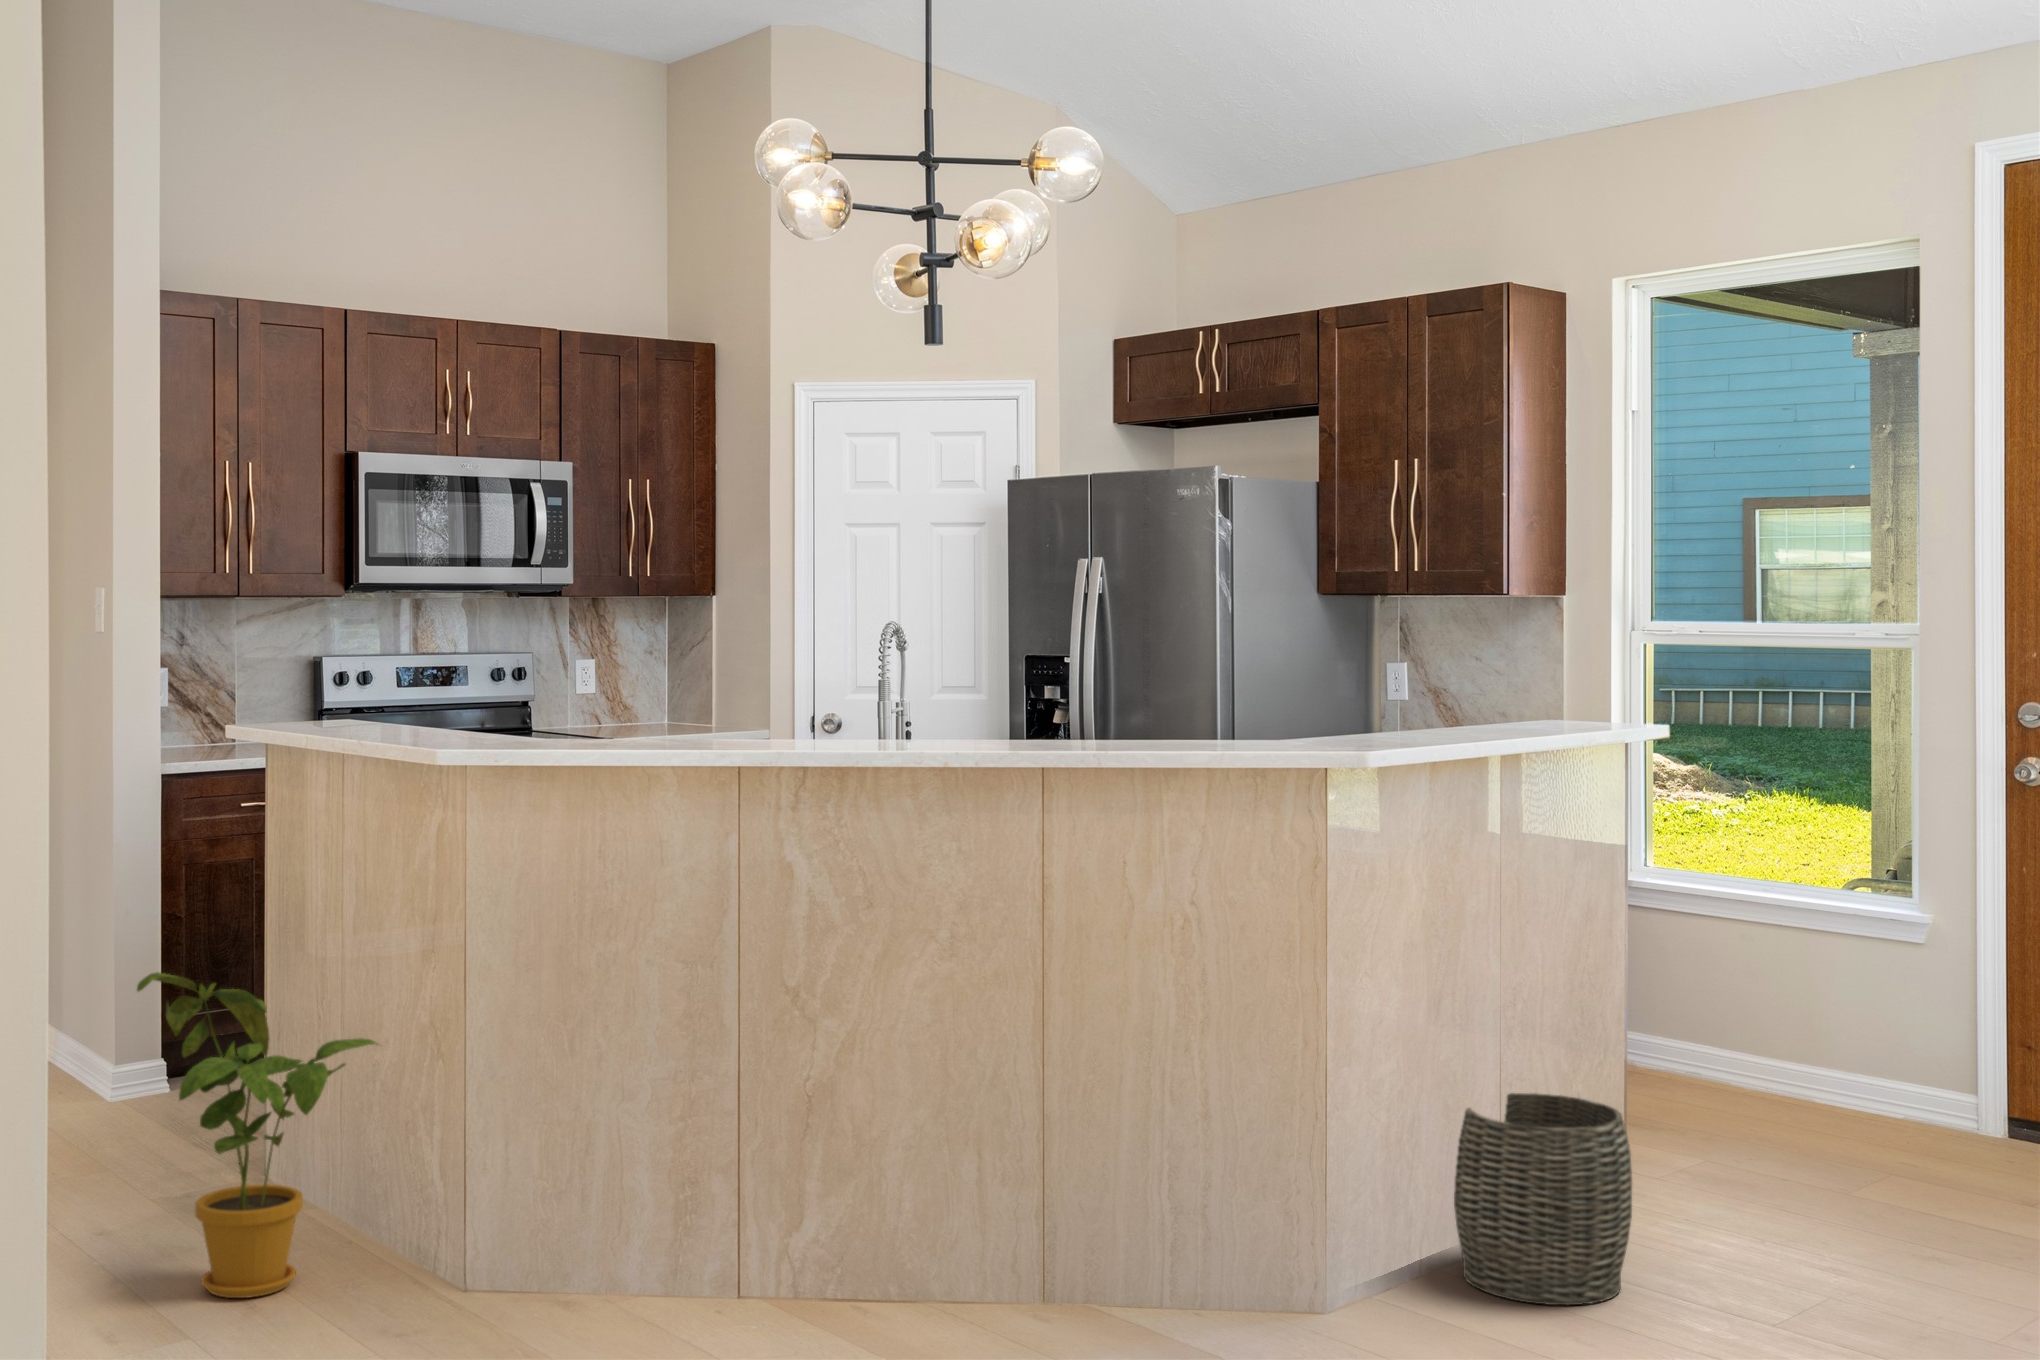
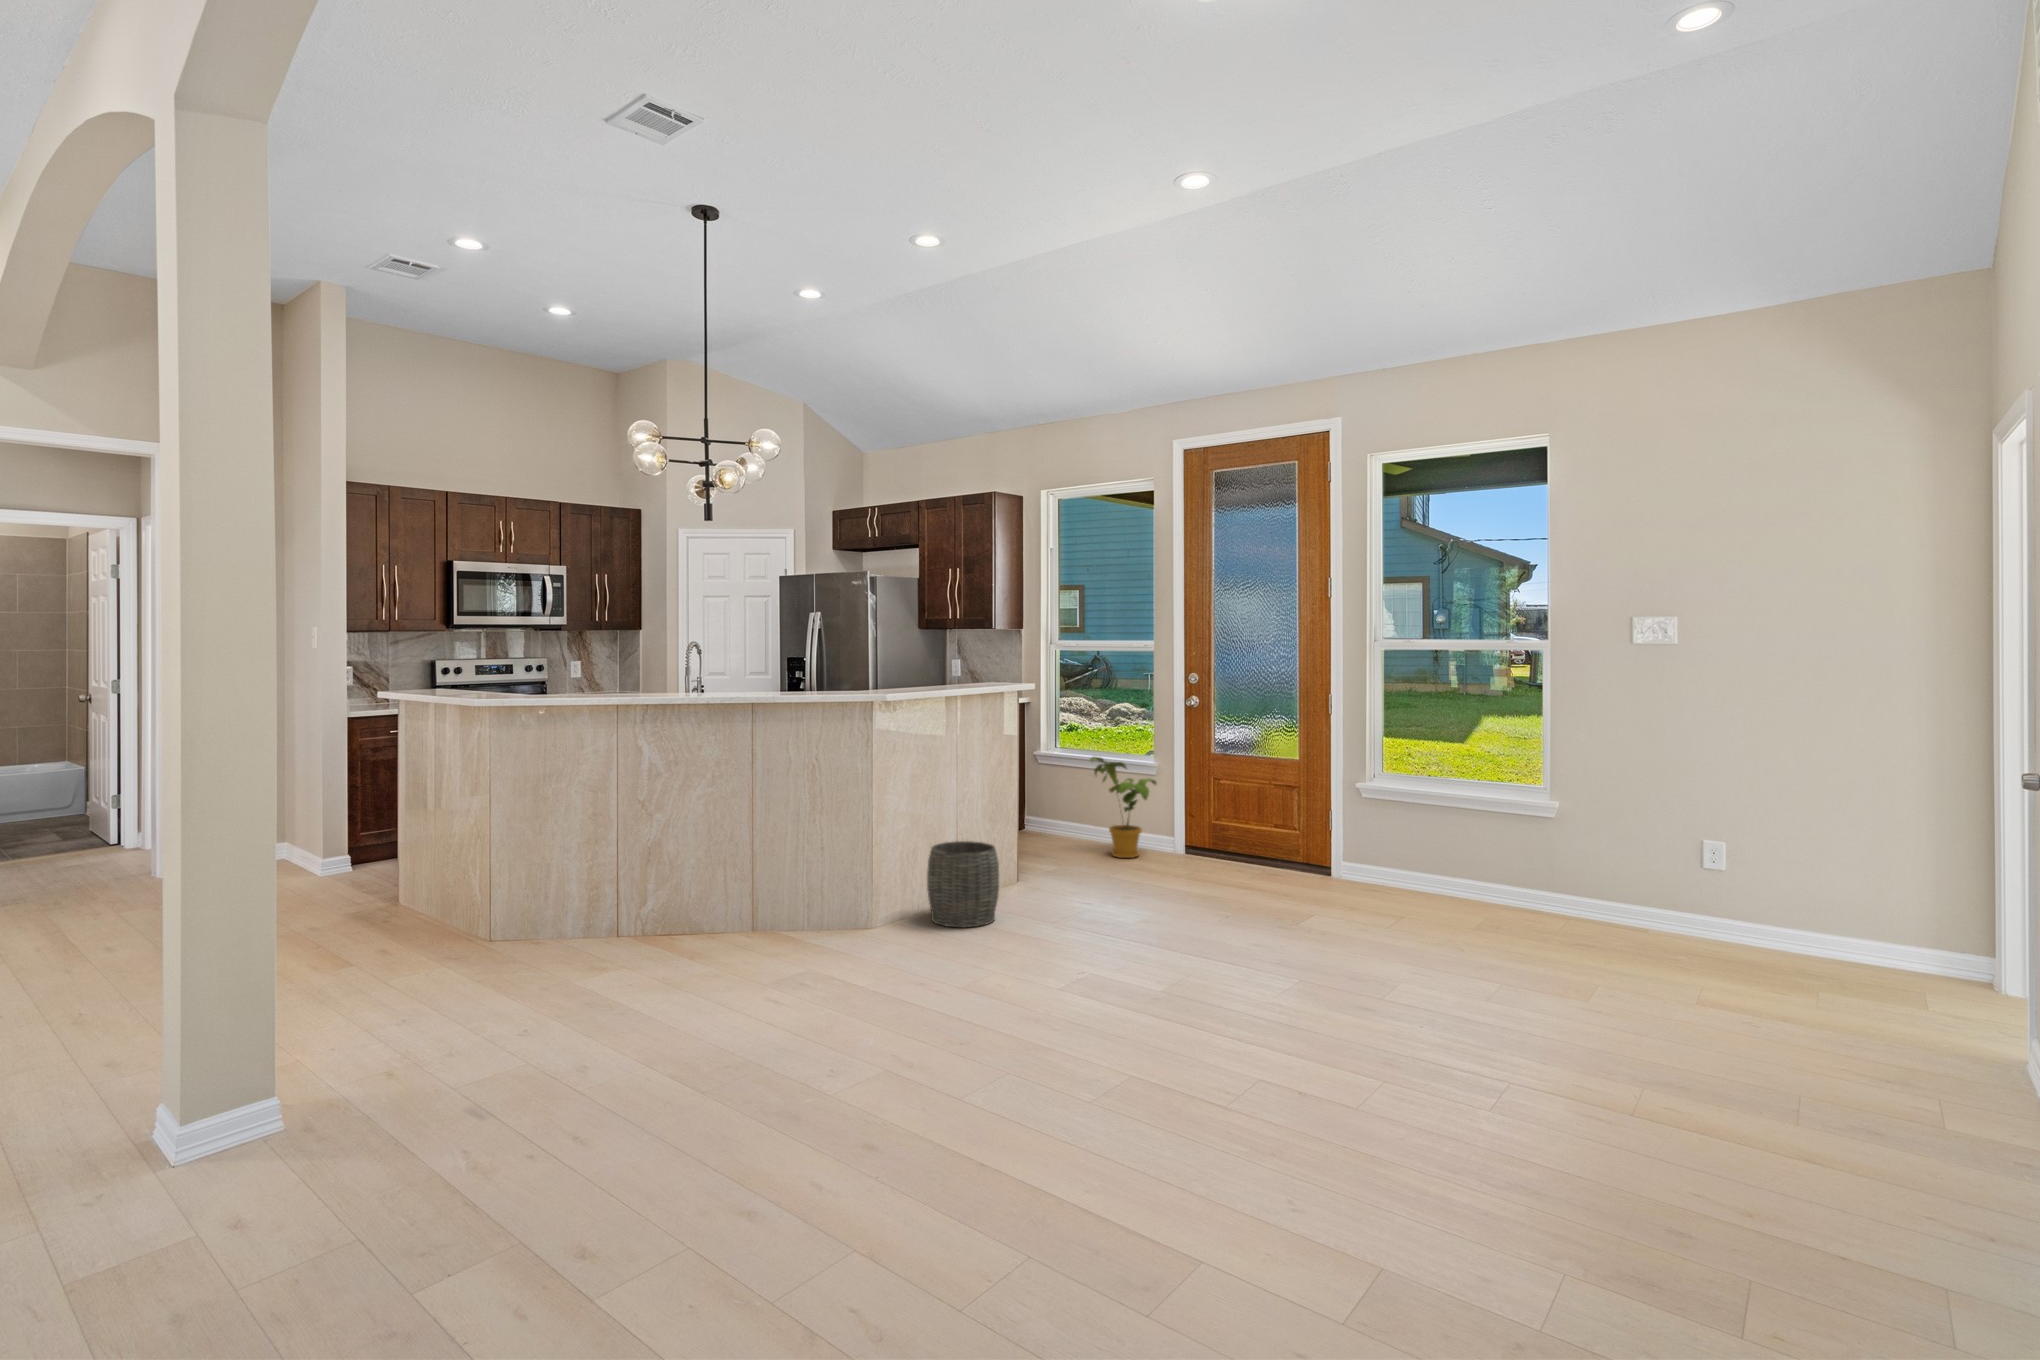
house plant: present [137,972,377,1298] -> present [1090,757,1156,858]

